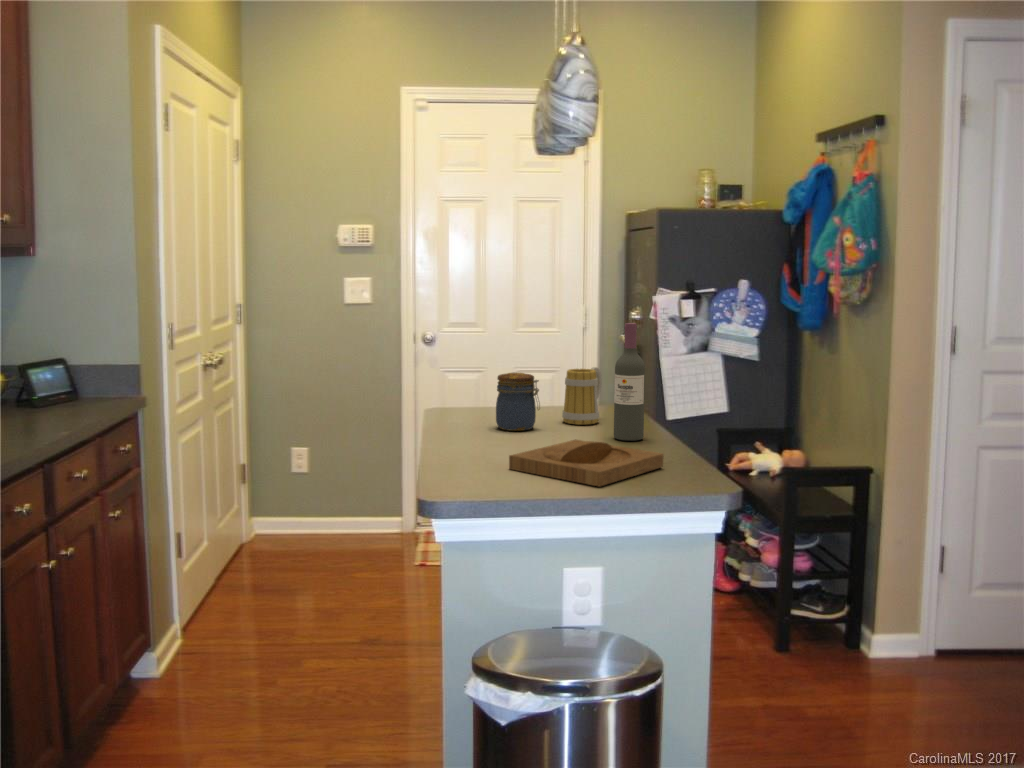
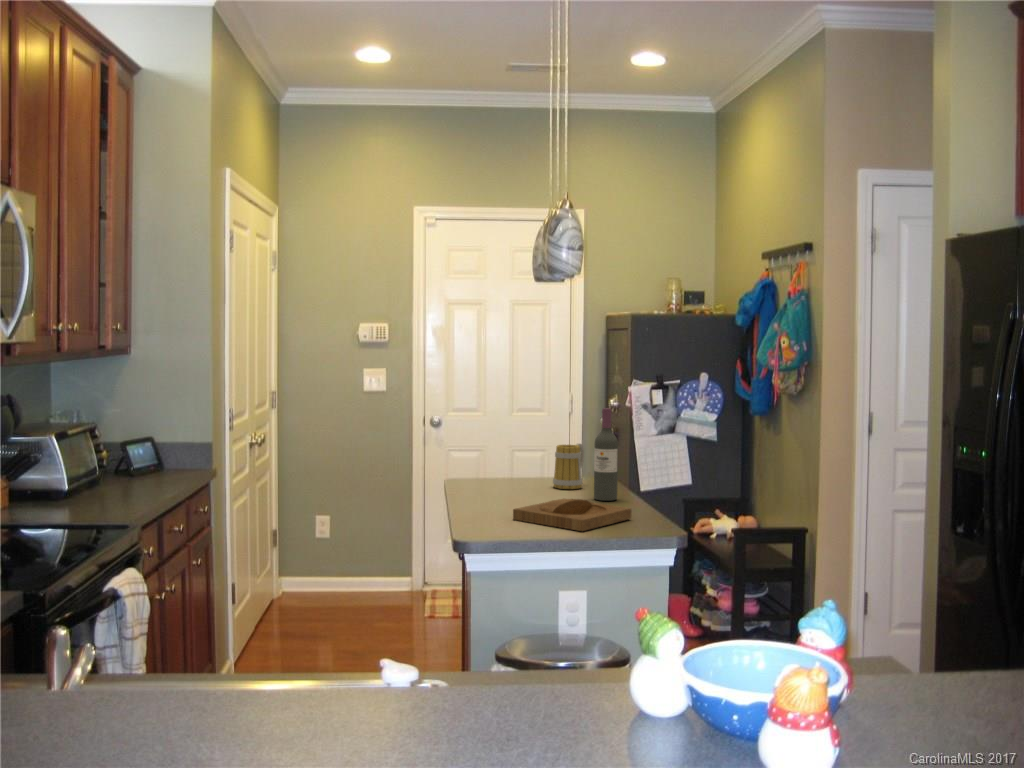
jar: present [496,373,540,431] -> none [500,447,535,493]

